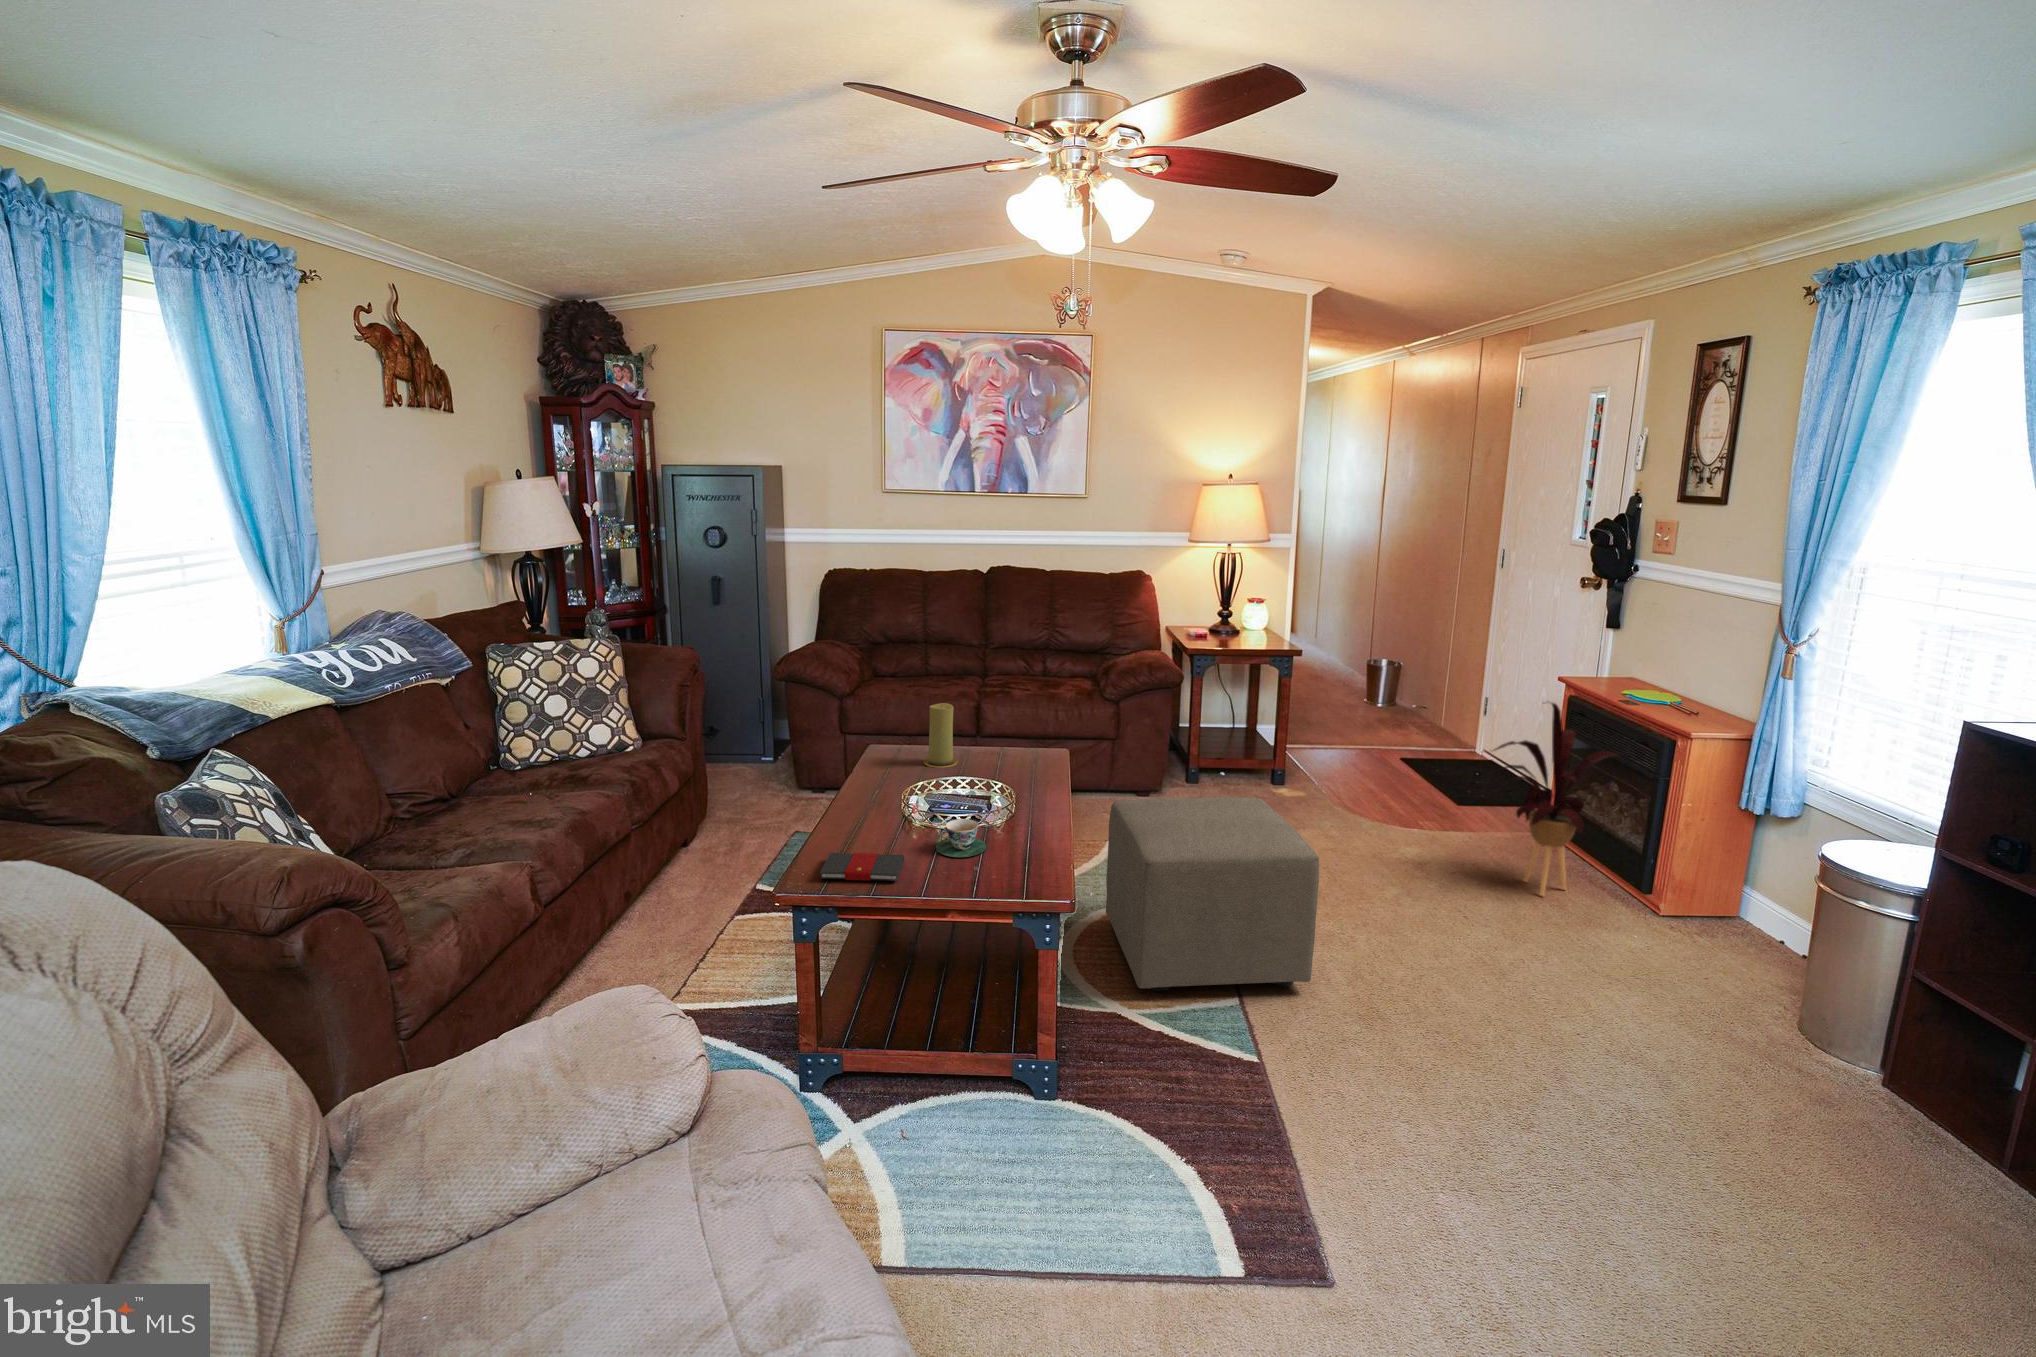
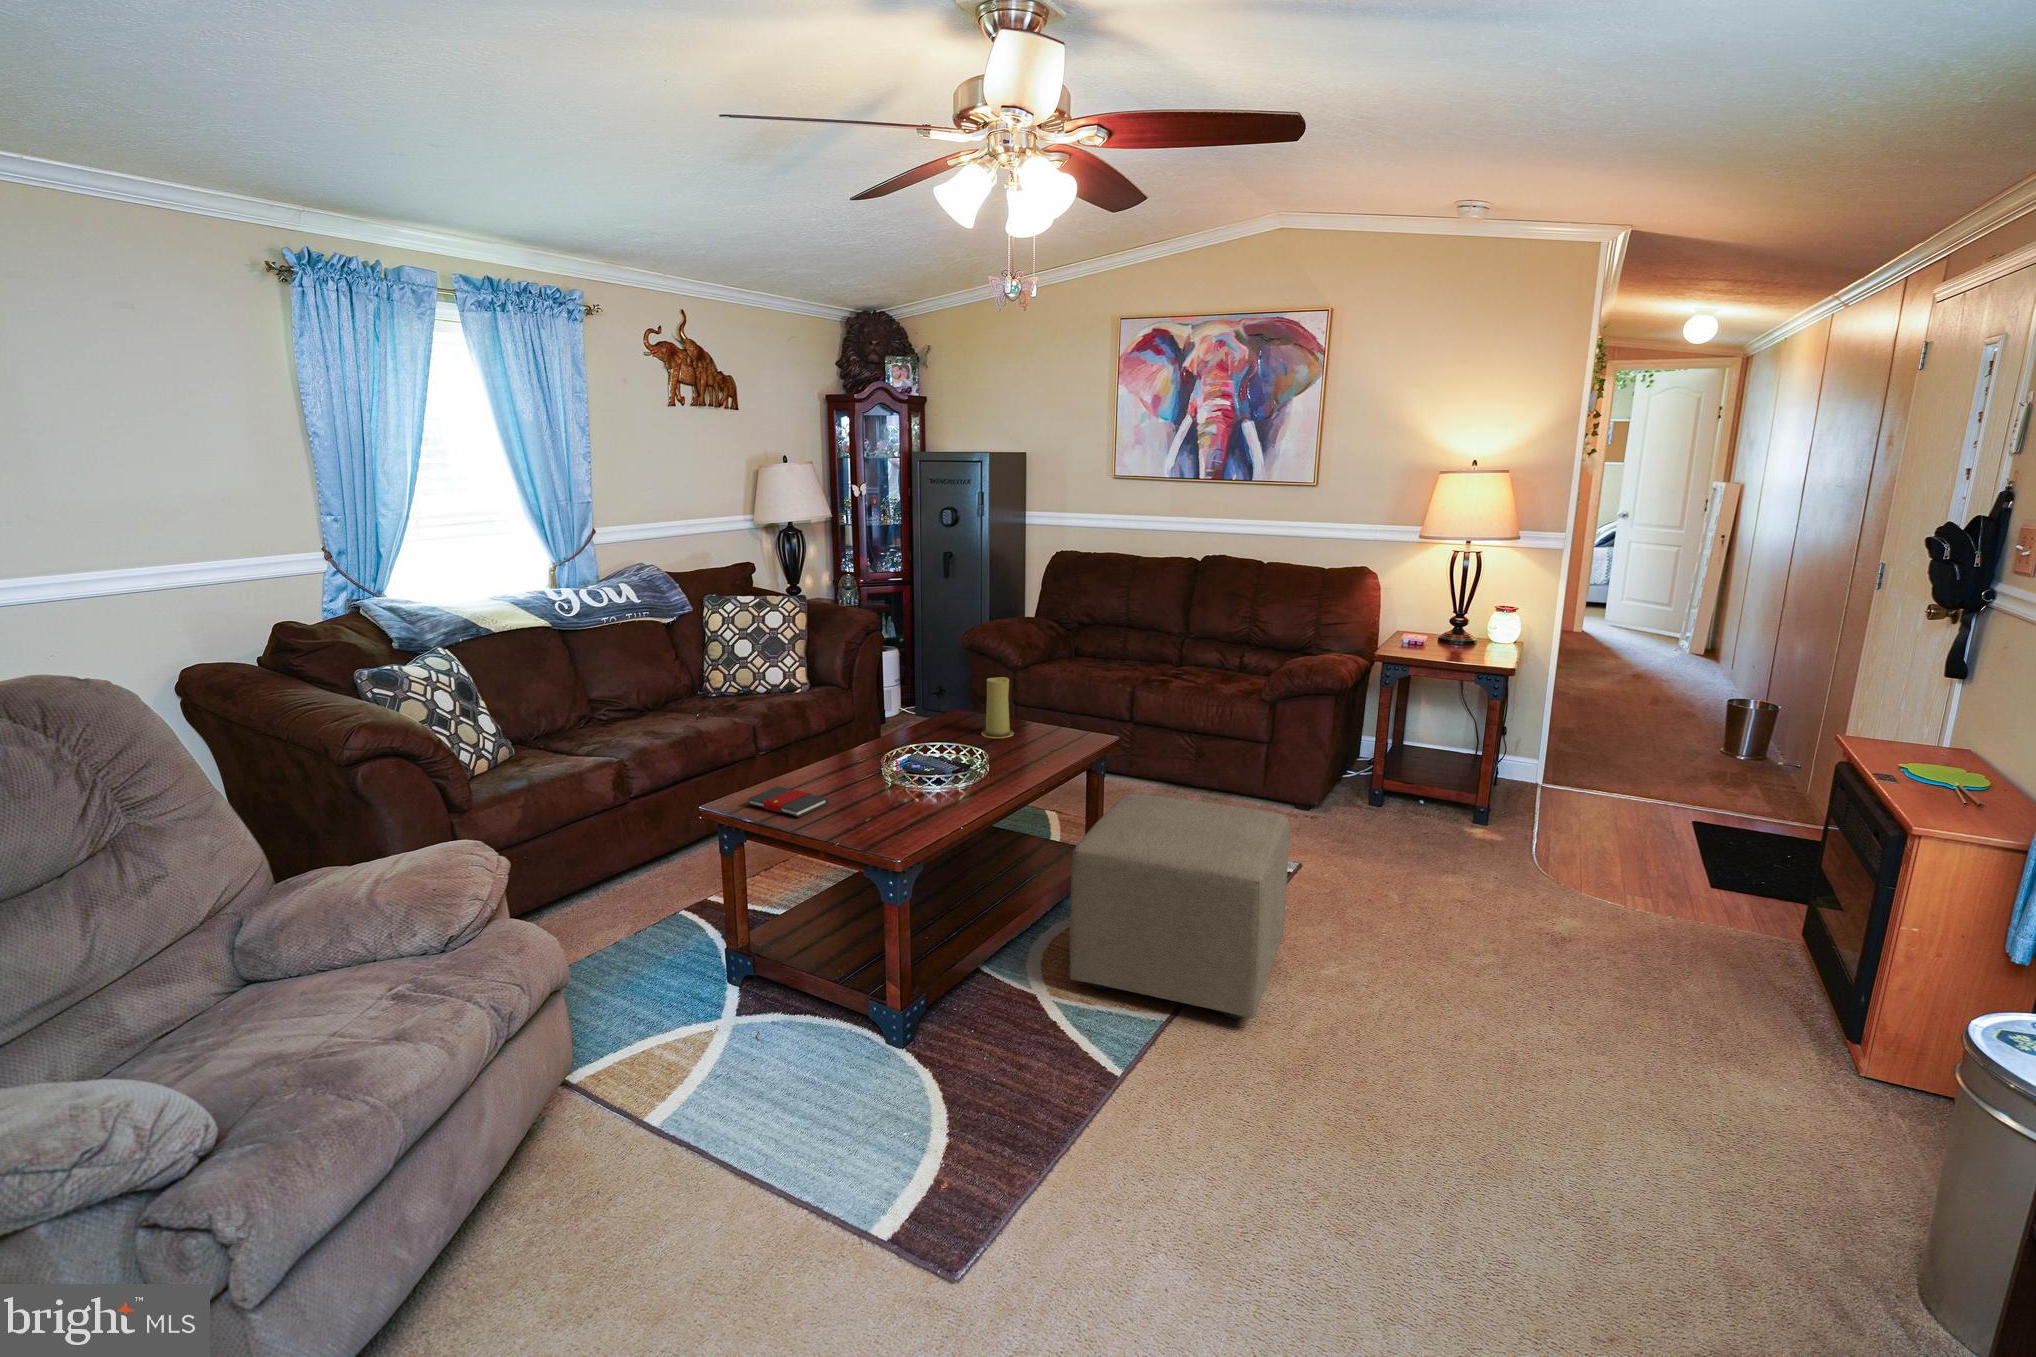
house plant: present [1494,703,1620,896] -> none [1625,755,1852,1012]
teacup: present [936,819,986,857] -> none [864,776,911,810]

